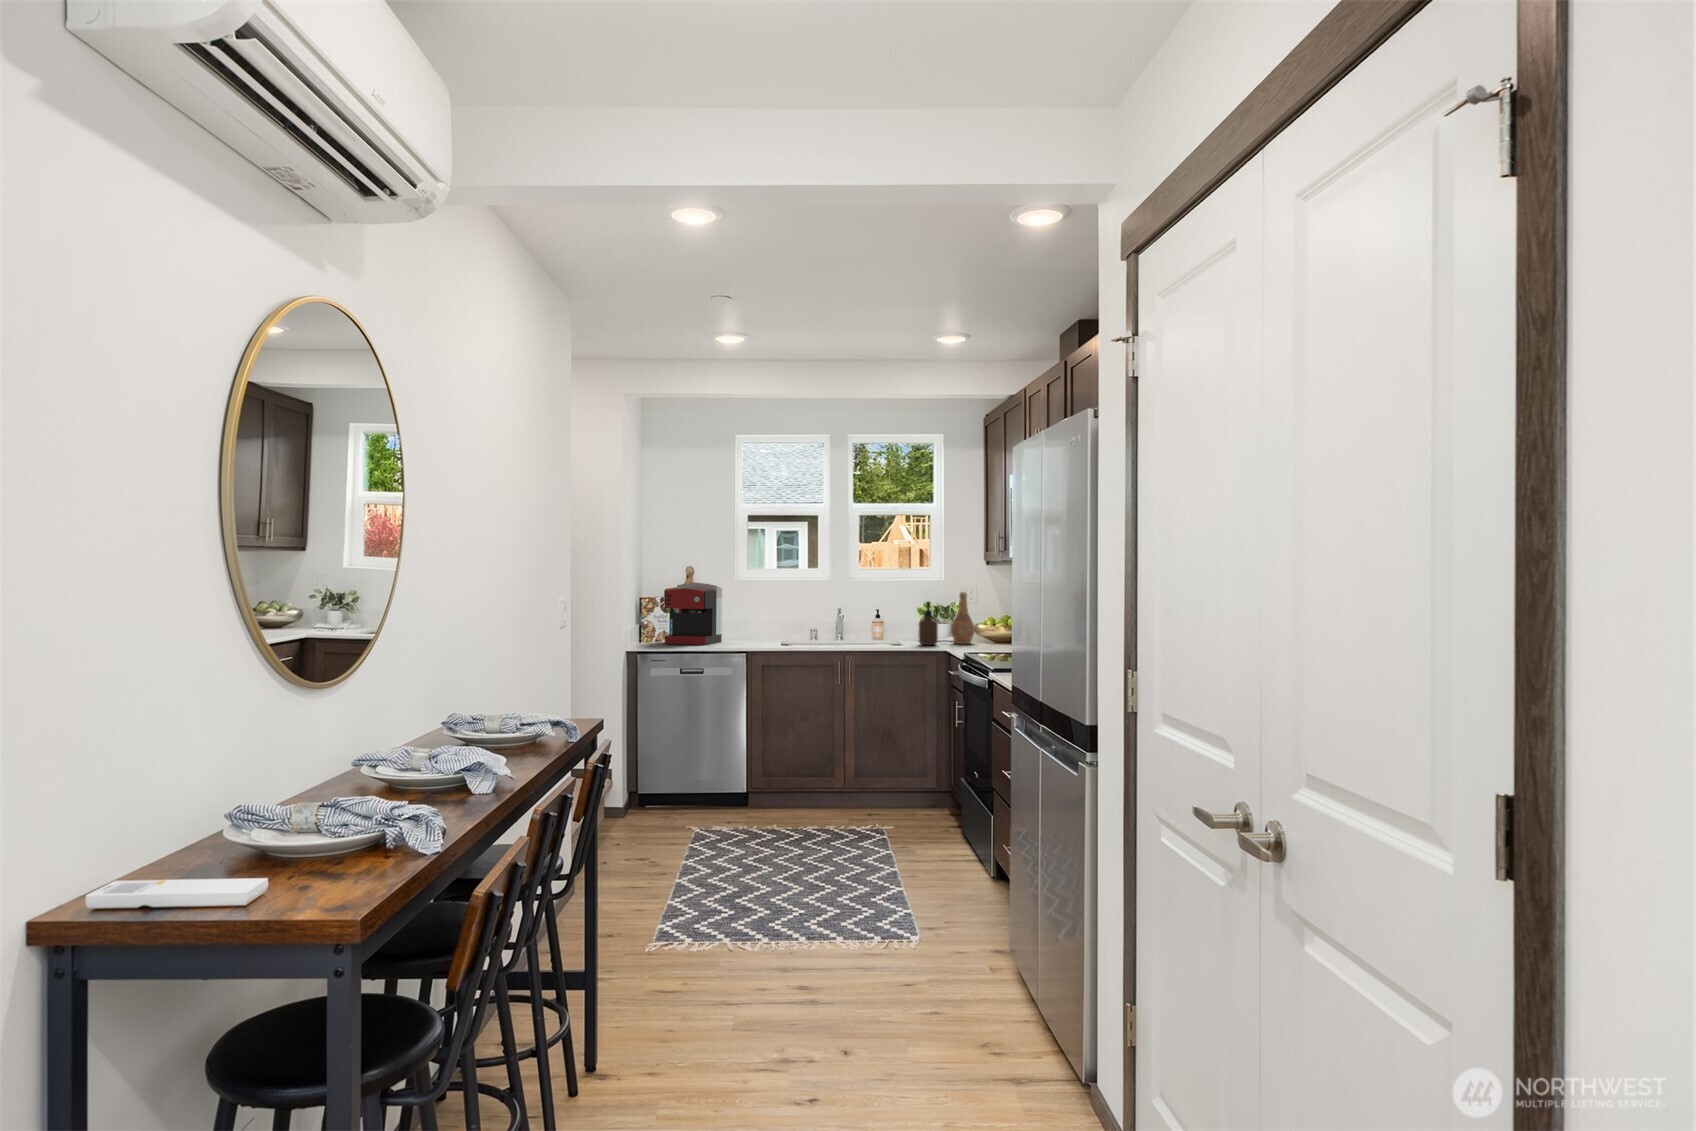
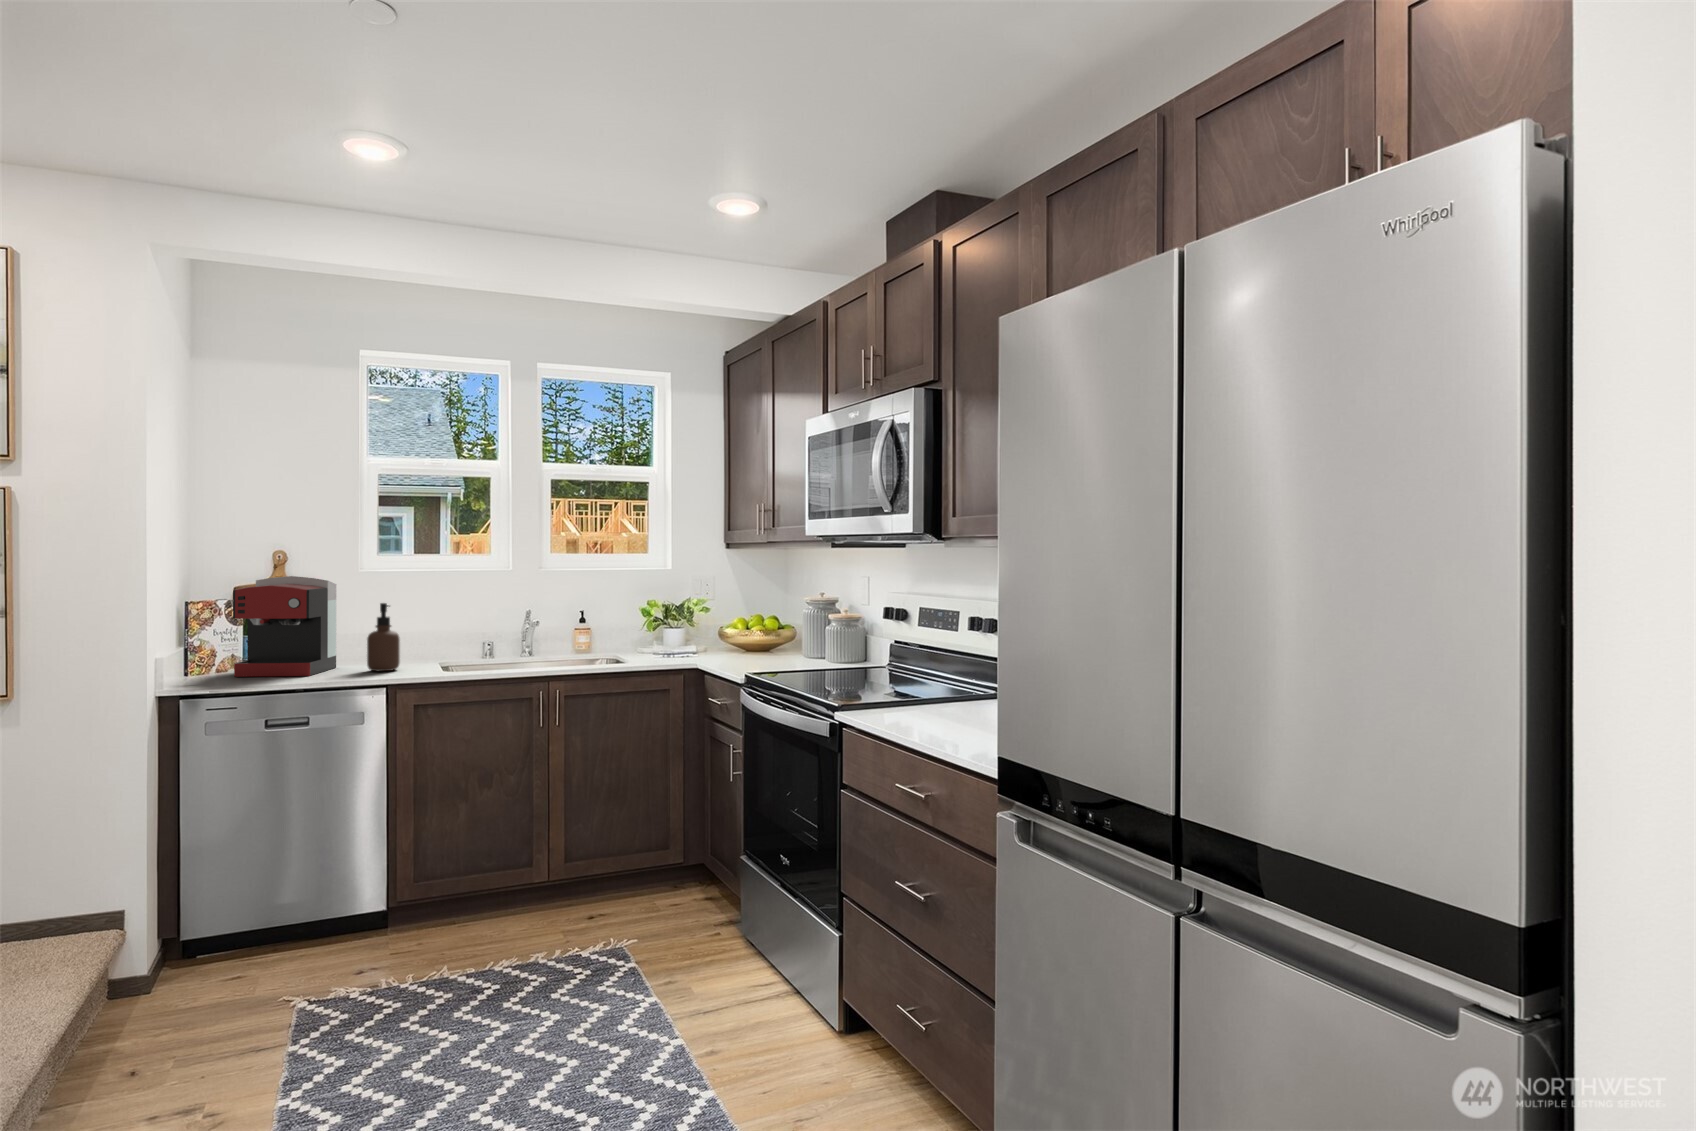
vase: present [951,592,975,644] -> none [690,585,723,656]
soap dispenser: present [919,601,938,645] -> present [367,603,400,671]

